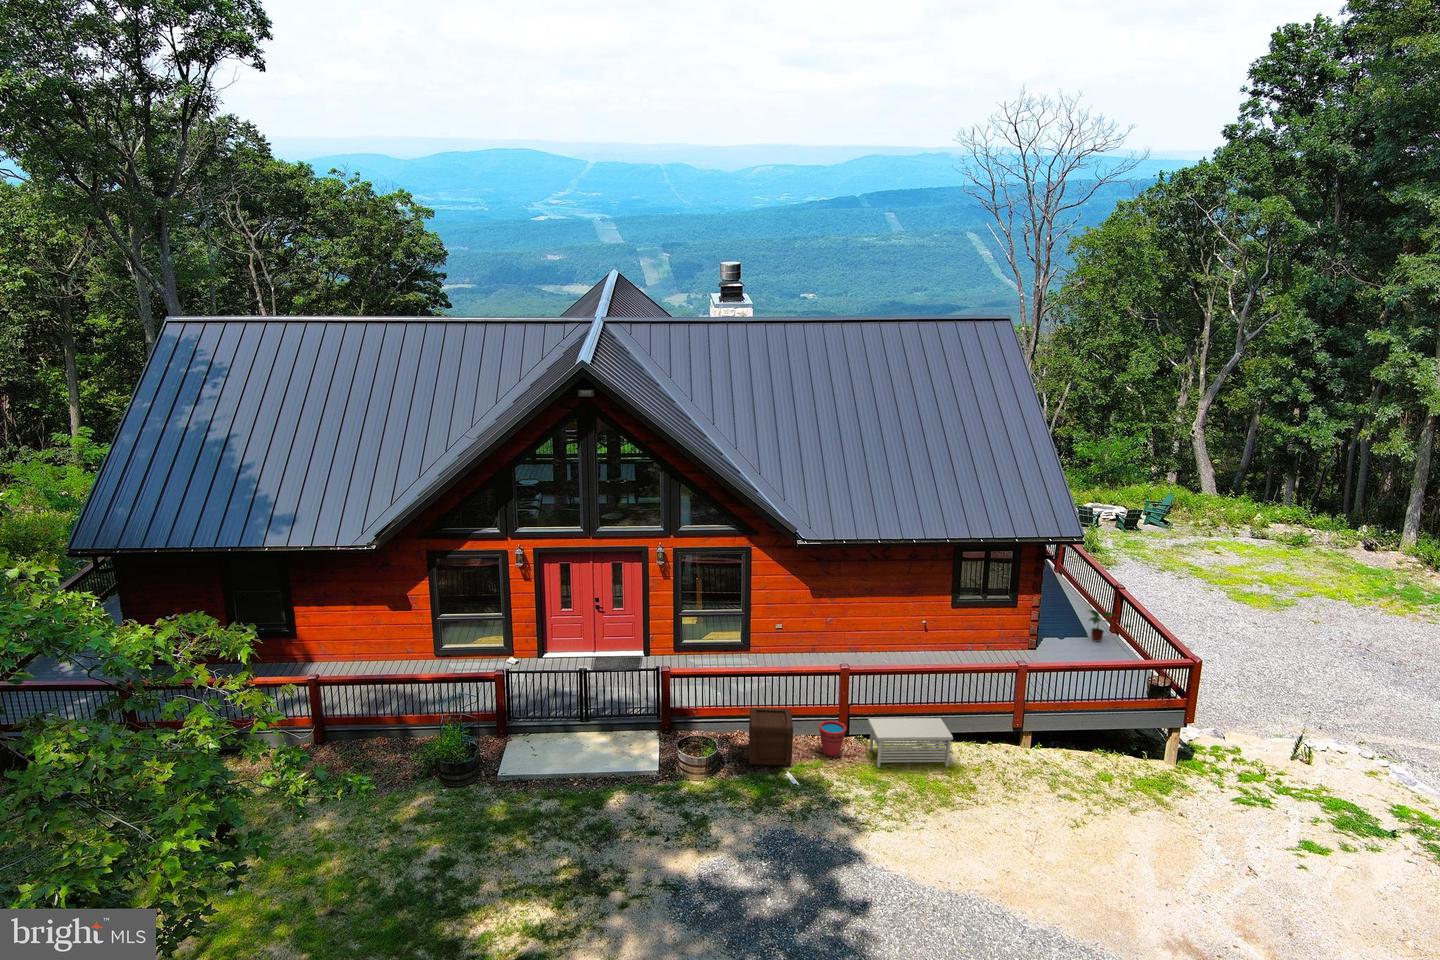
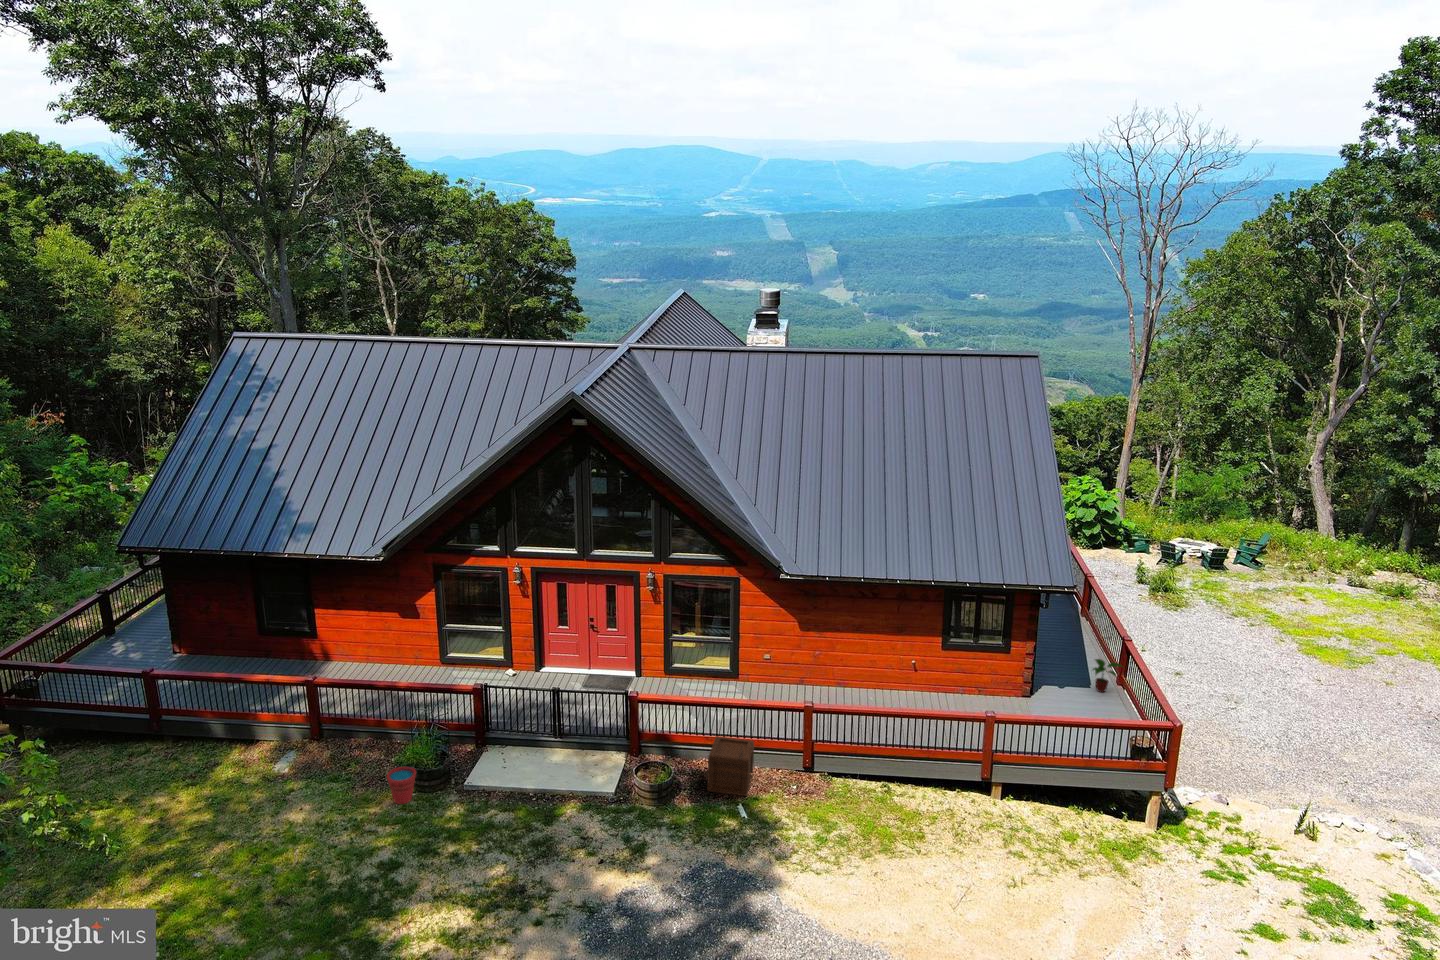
storage bench: present [868,718,953,767] -> none [831,756,909,811]
bucket: present [819,721,846,756] -> present [387,767,416,804]

